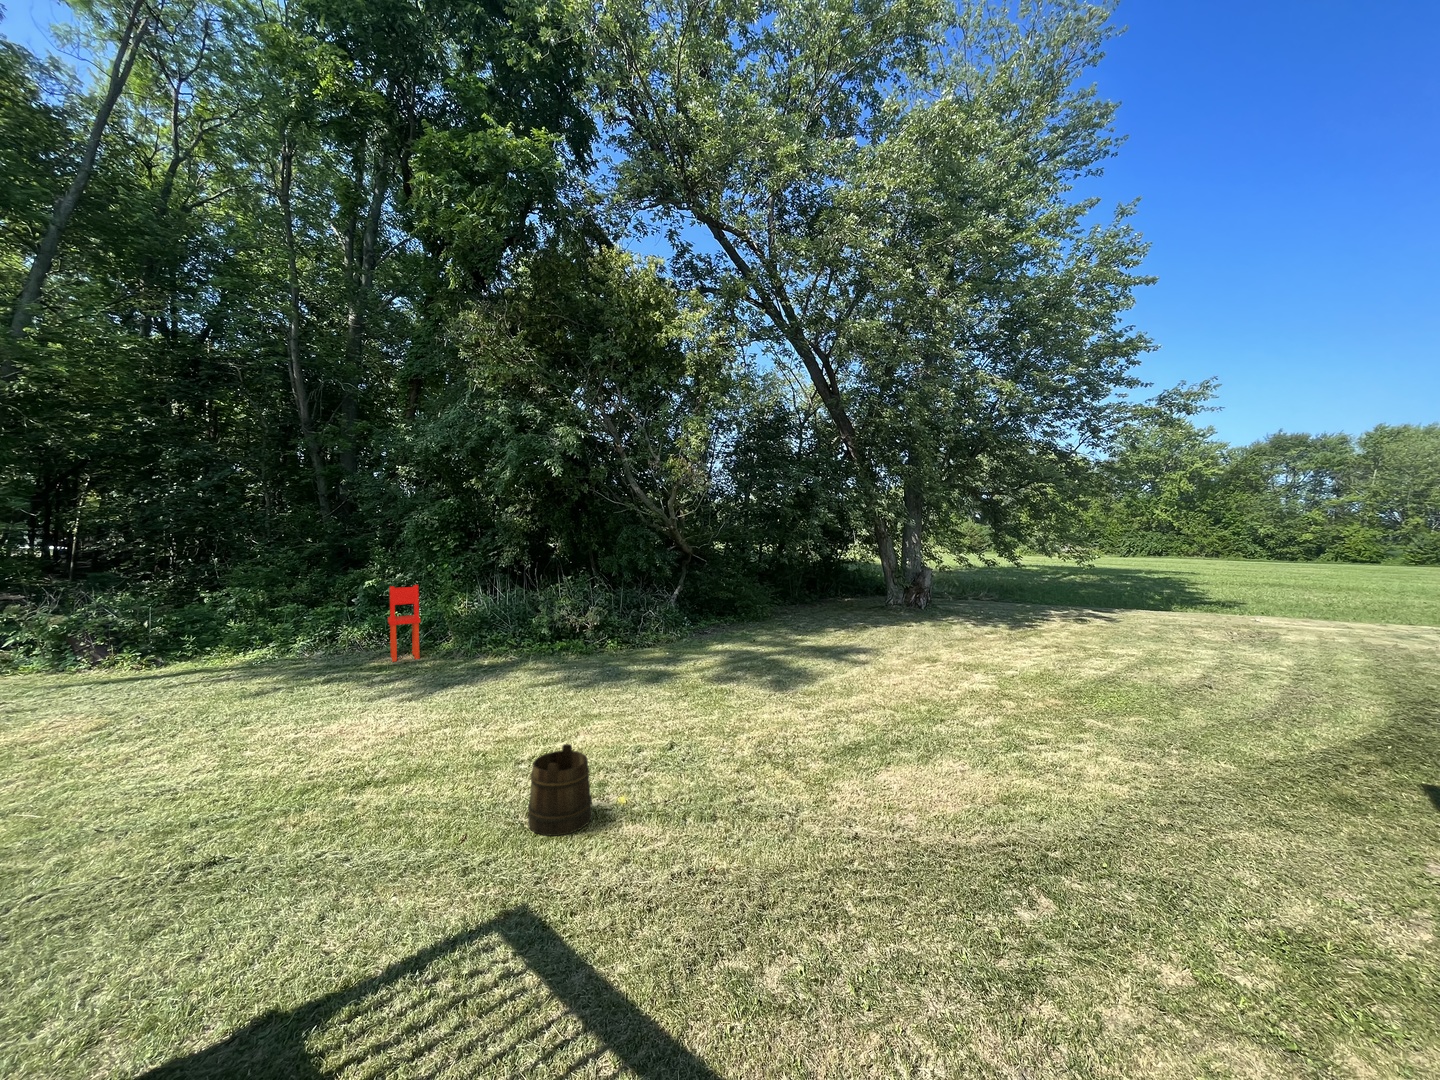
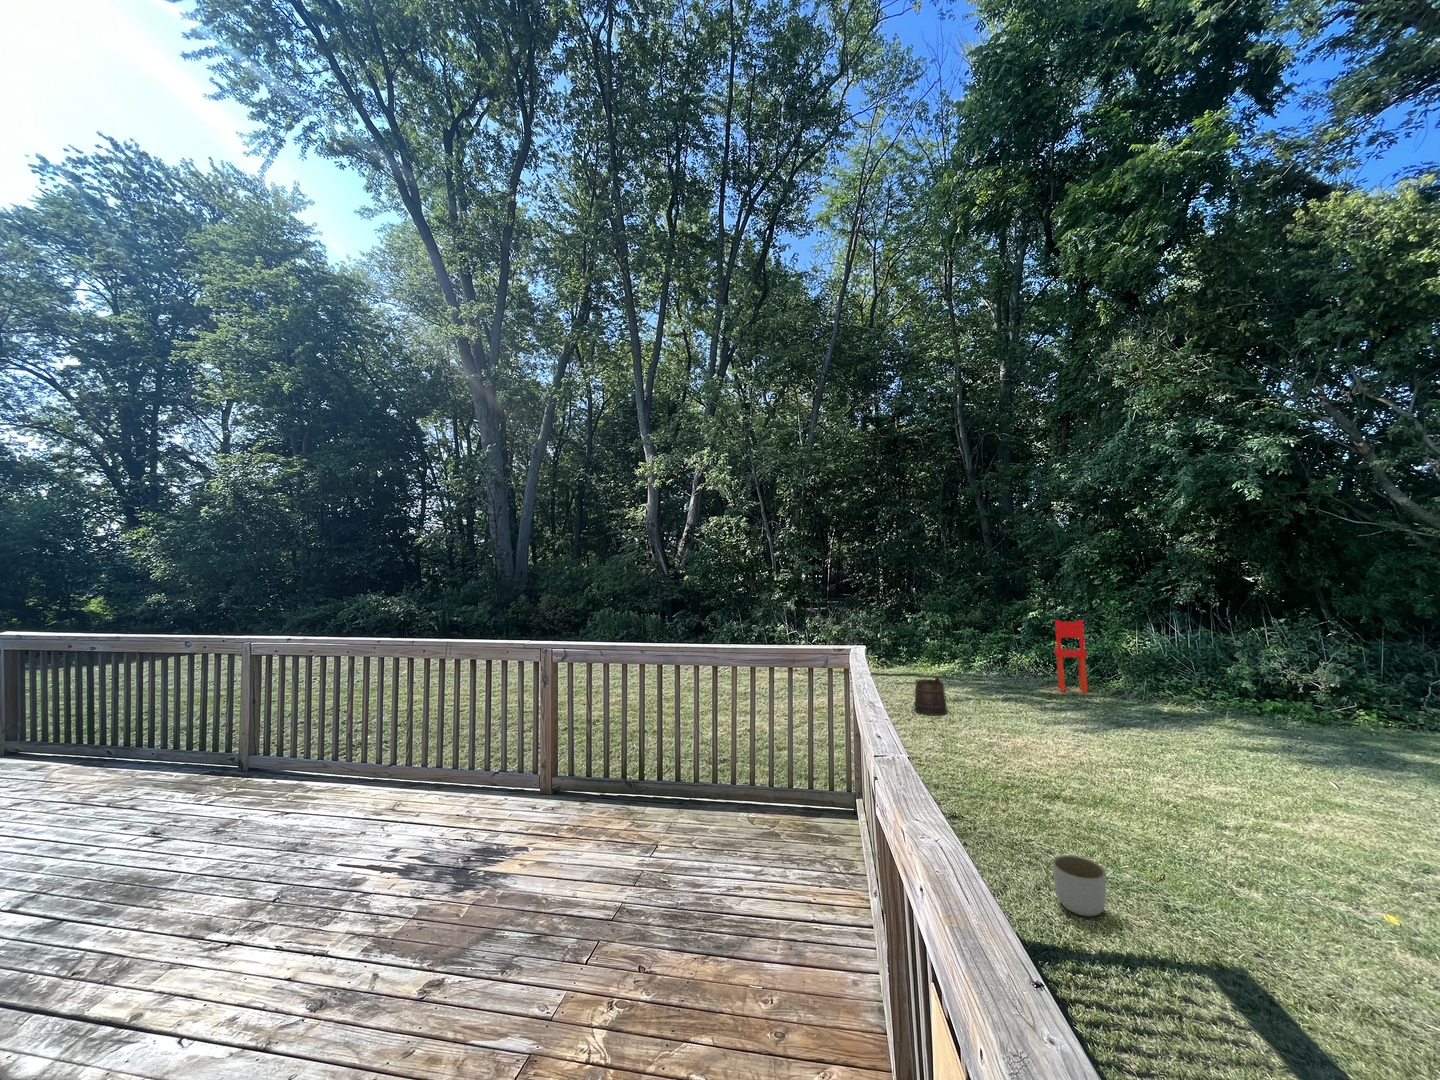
bucket: present [528,744,592,836] -> present [914,677,947,716]
planter: none [339,857,402,931] -> present [1053,855,1106,916]

